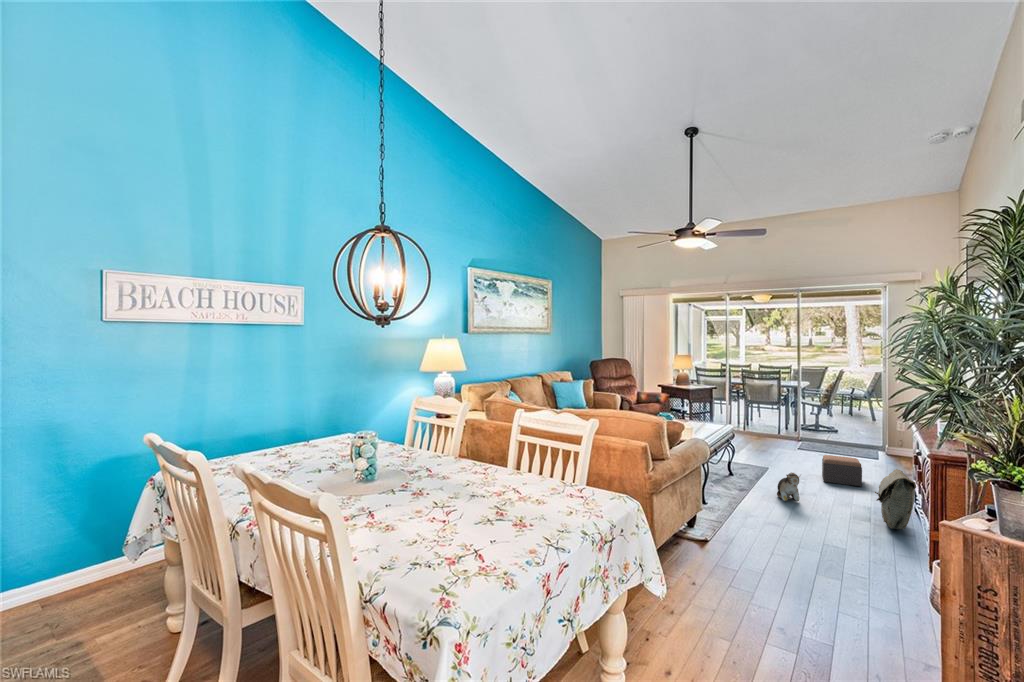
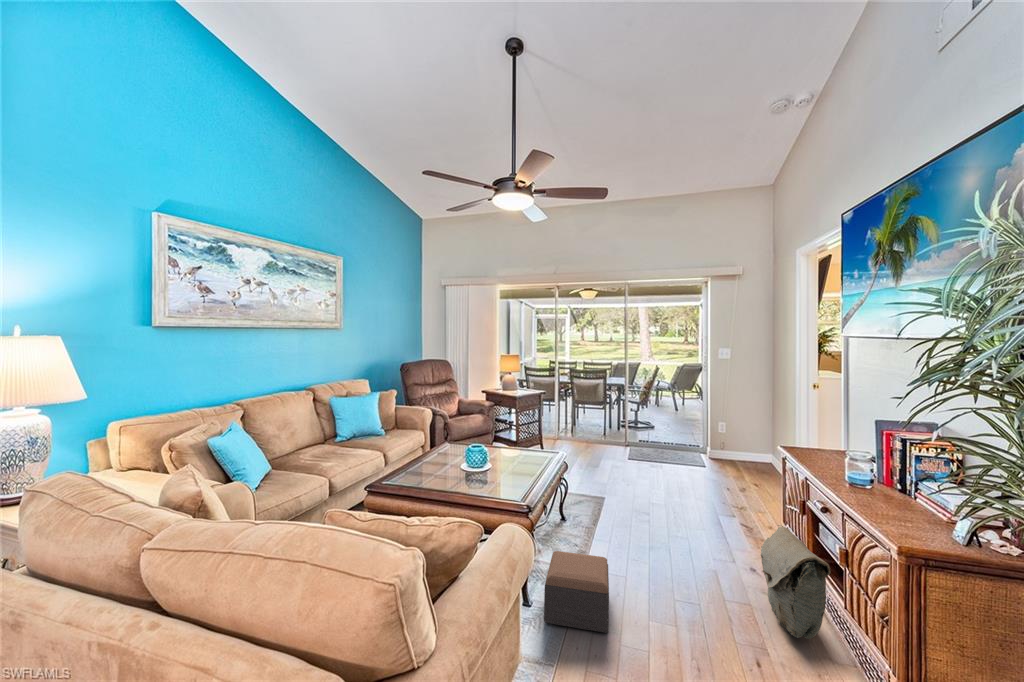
footstool: present [822,455,862,487] -> present [544,551,609,633]
plush toy: present [777,472,799,501] -> none [620,532,656,575]

